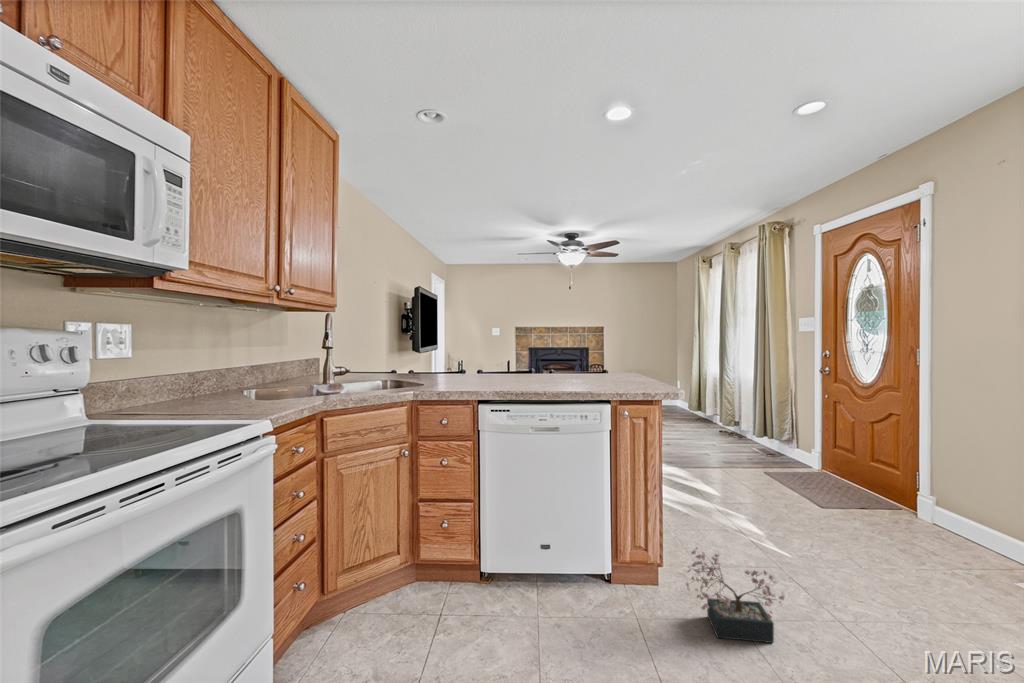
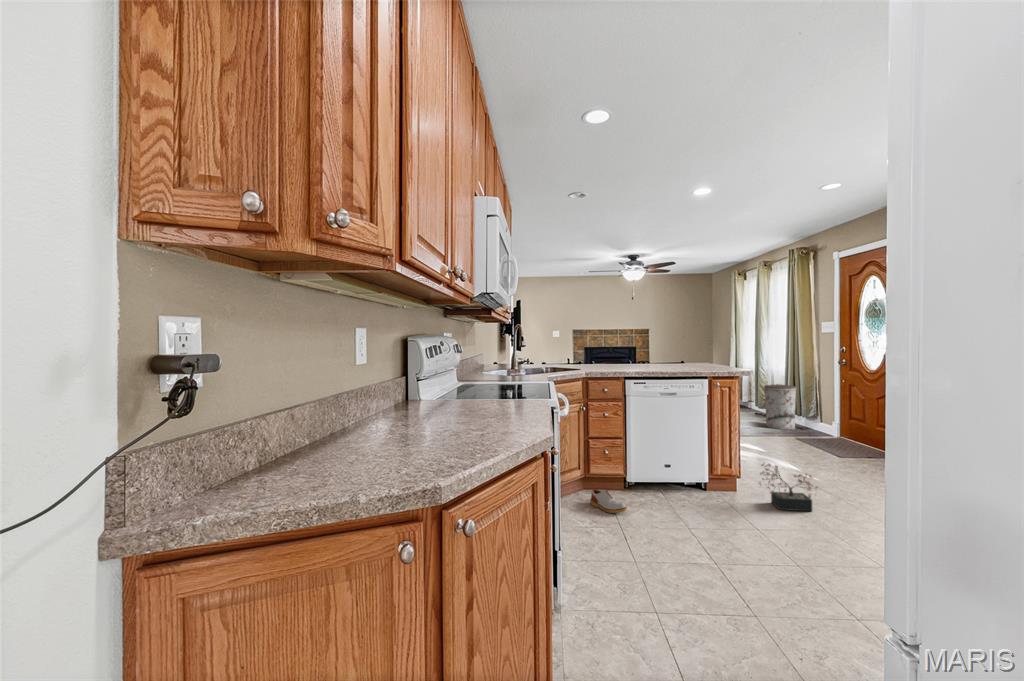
trash can: none [727,397,767,456] -> present [764,384,796,430]
shoe: none [399,596,447,653] -> present [590,489,627,513]

